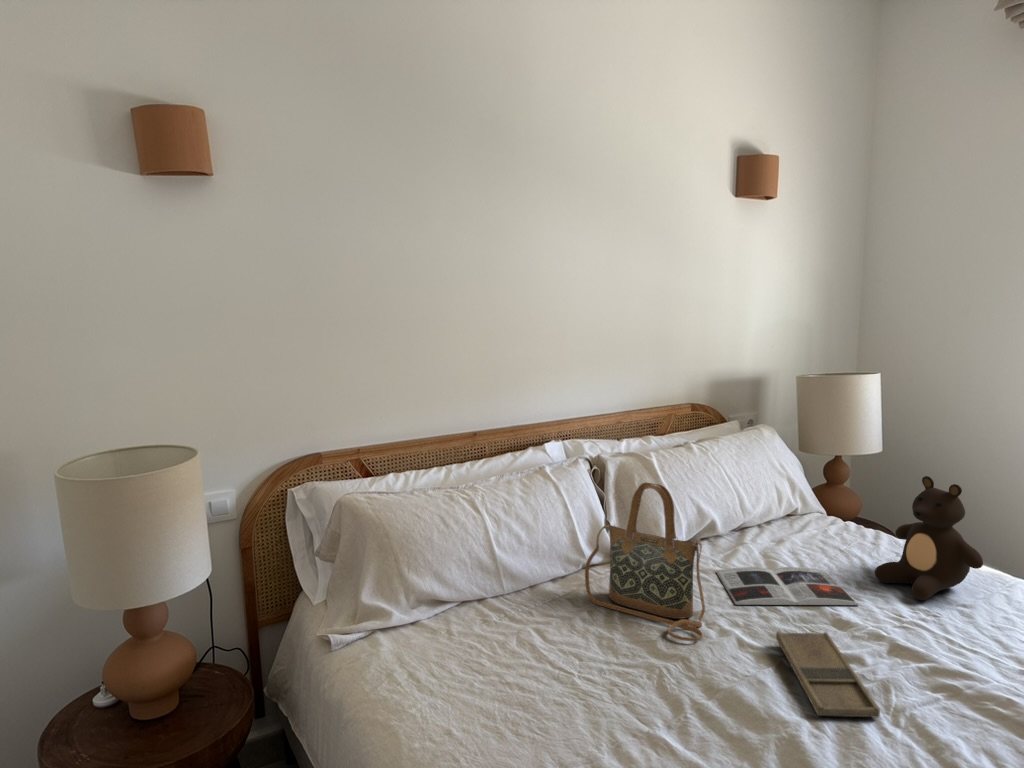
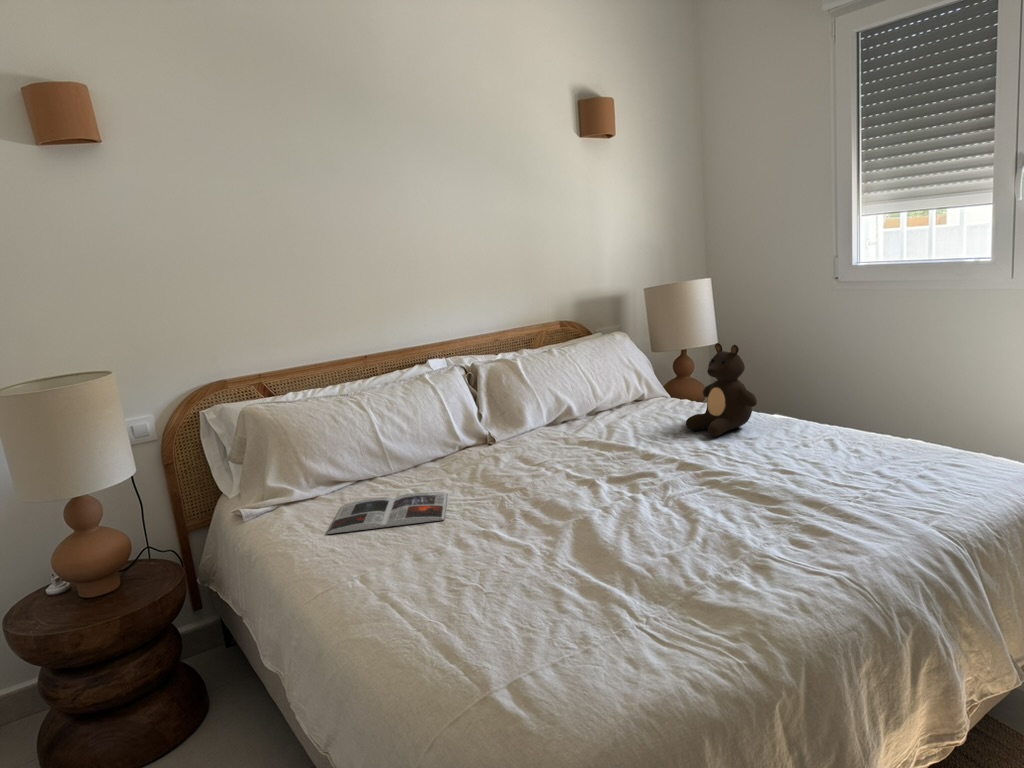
handbag: present [585,483,705,641] -> none [455,367,546,481]
magazine: present [716,567,859,605] -> present [327,492,447,534]
tray: present [776,631,880,717] -> none [595,460,652,506]

